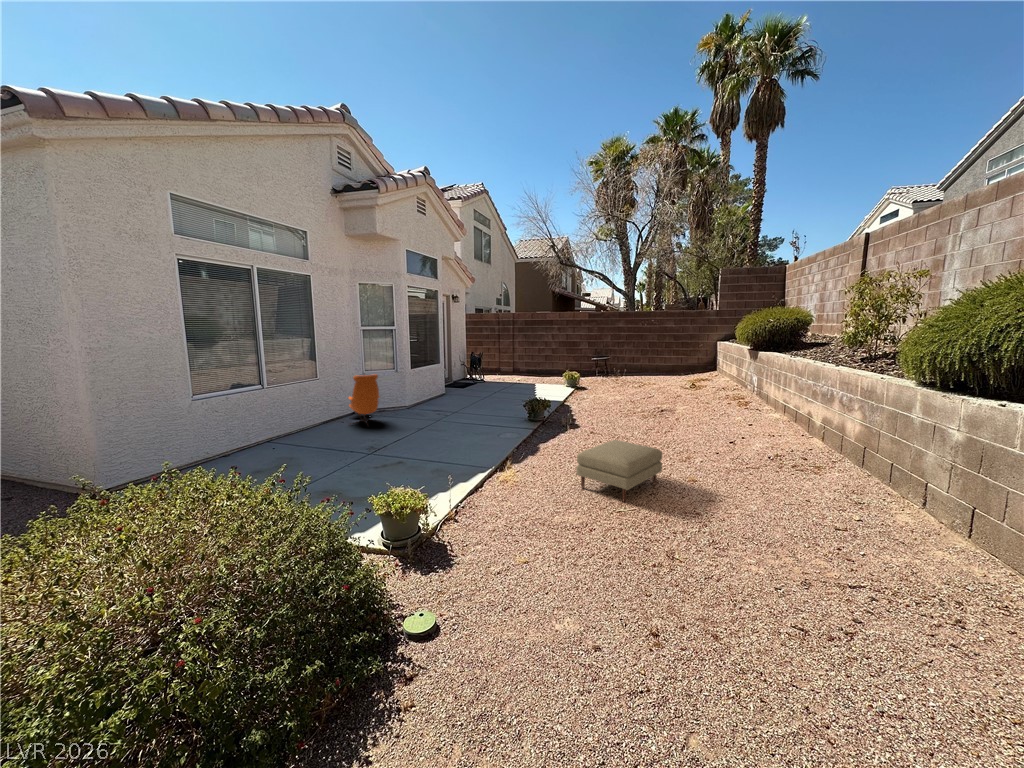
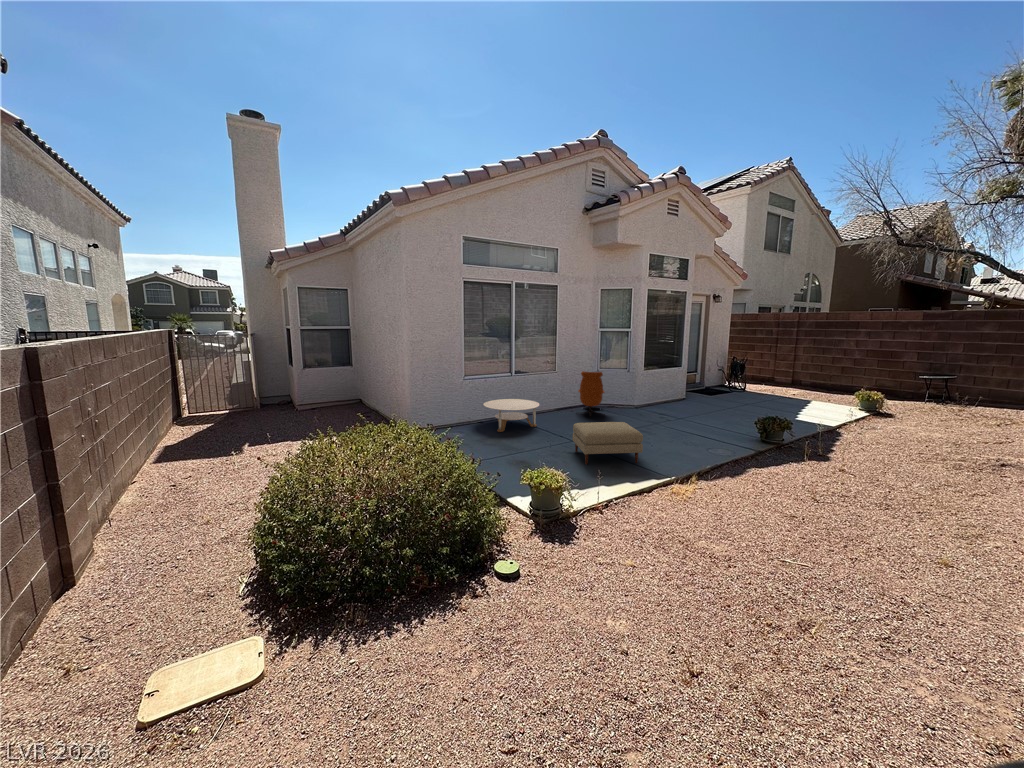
round table: none [232,417,315,464] -> present [483,399,540,432]
ottoman: present [576,440,663,502] -> present [573,422,643,465]

